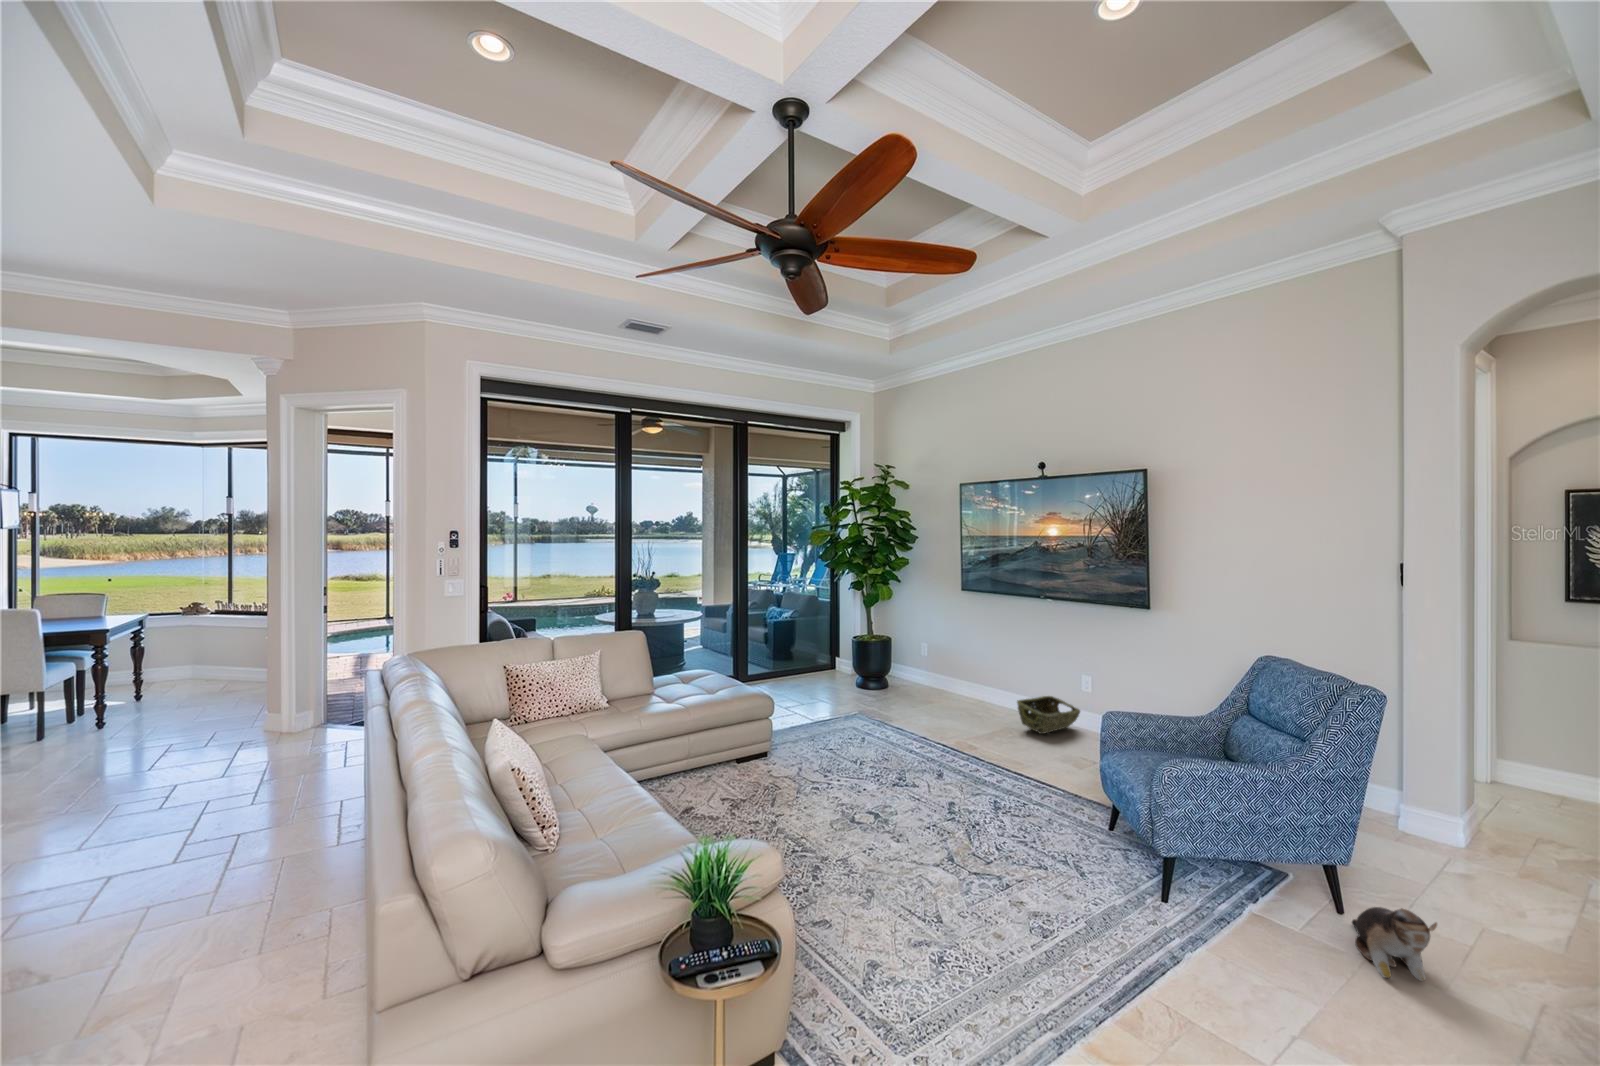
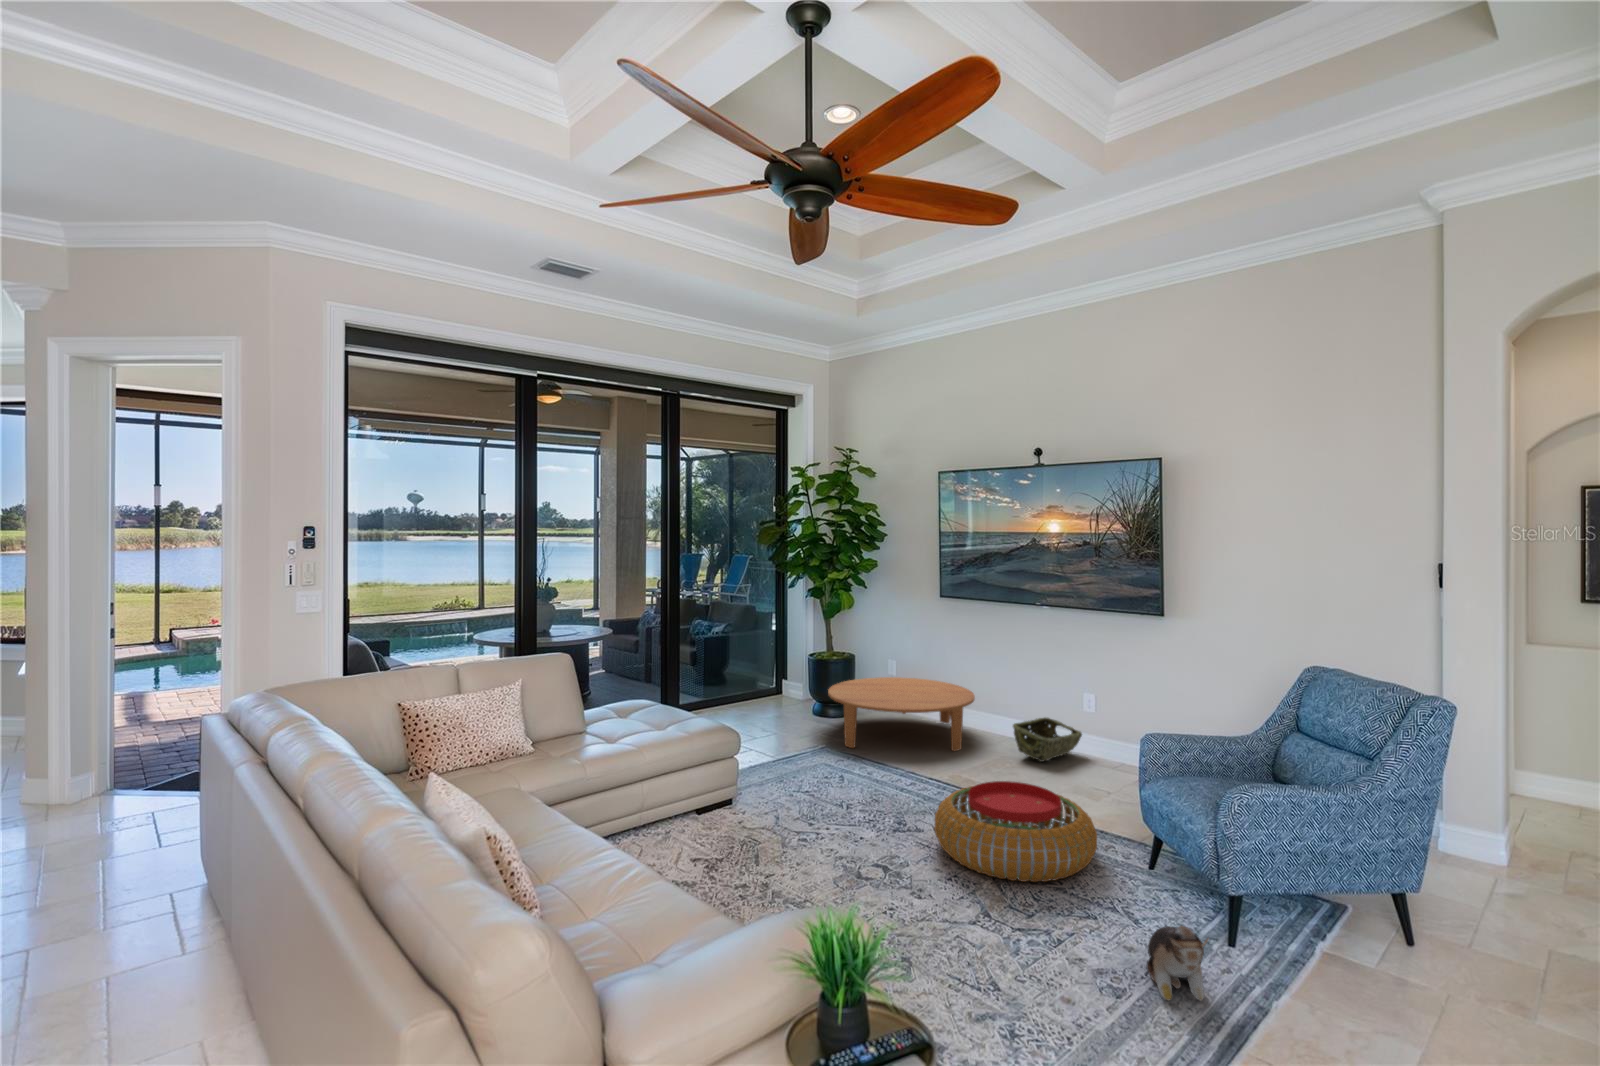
coffee table: none [863,657,989,722] -> present [828,677,975,751]
pouf: none [923,748,1064,836] -> present [934,781,1097,882]
plush toy: present [1352,907,1437,981] -> present [1147,926,1209,1001]

